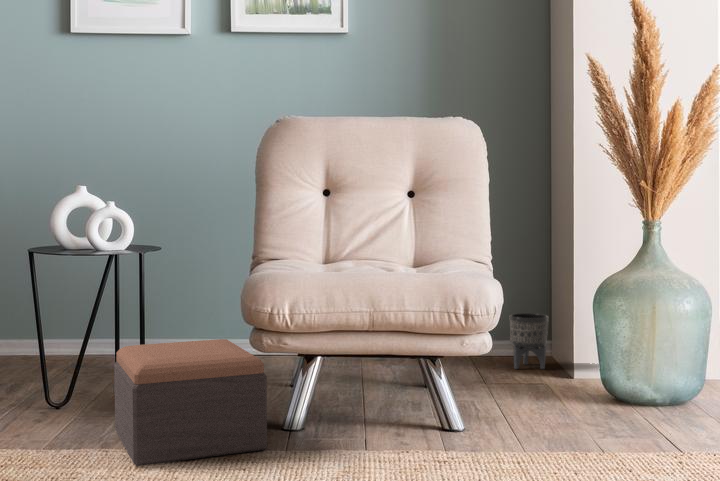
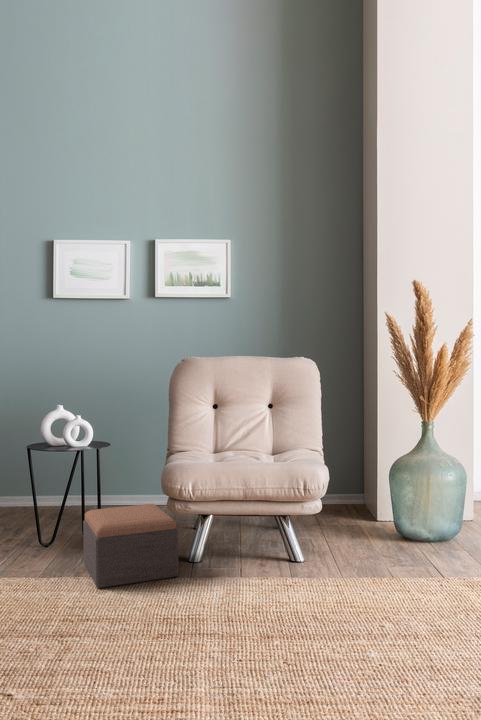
planter: present [510,313,548,369] -> none [341,477,367,516]

